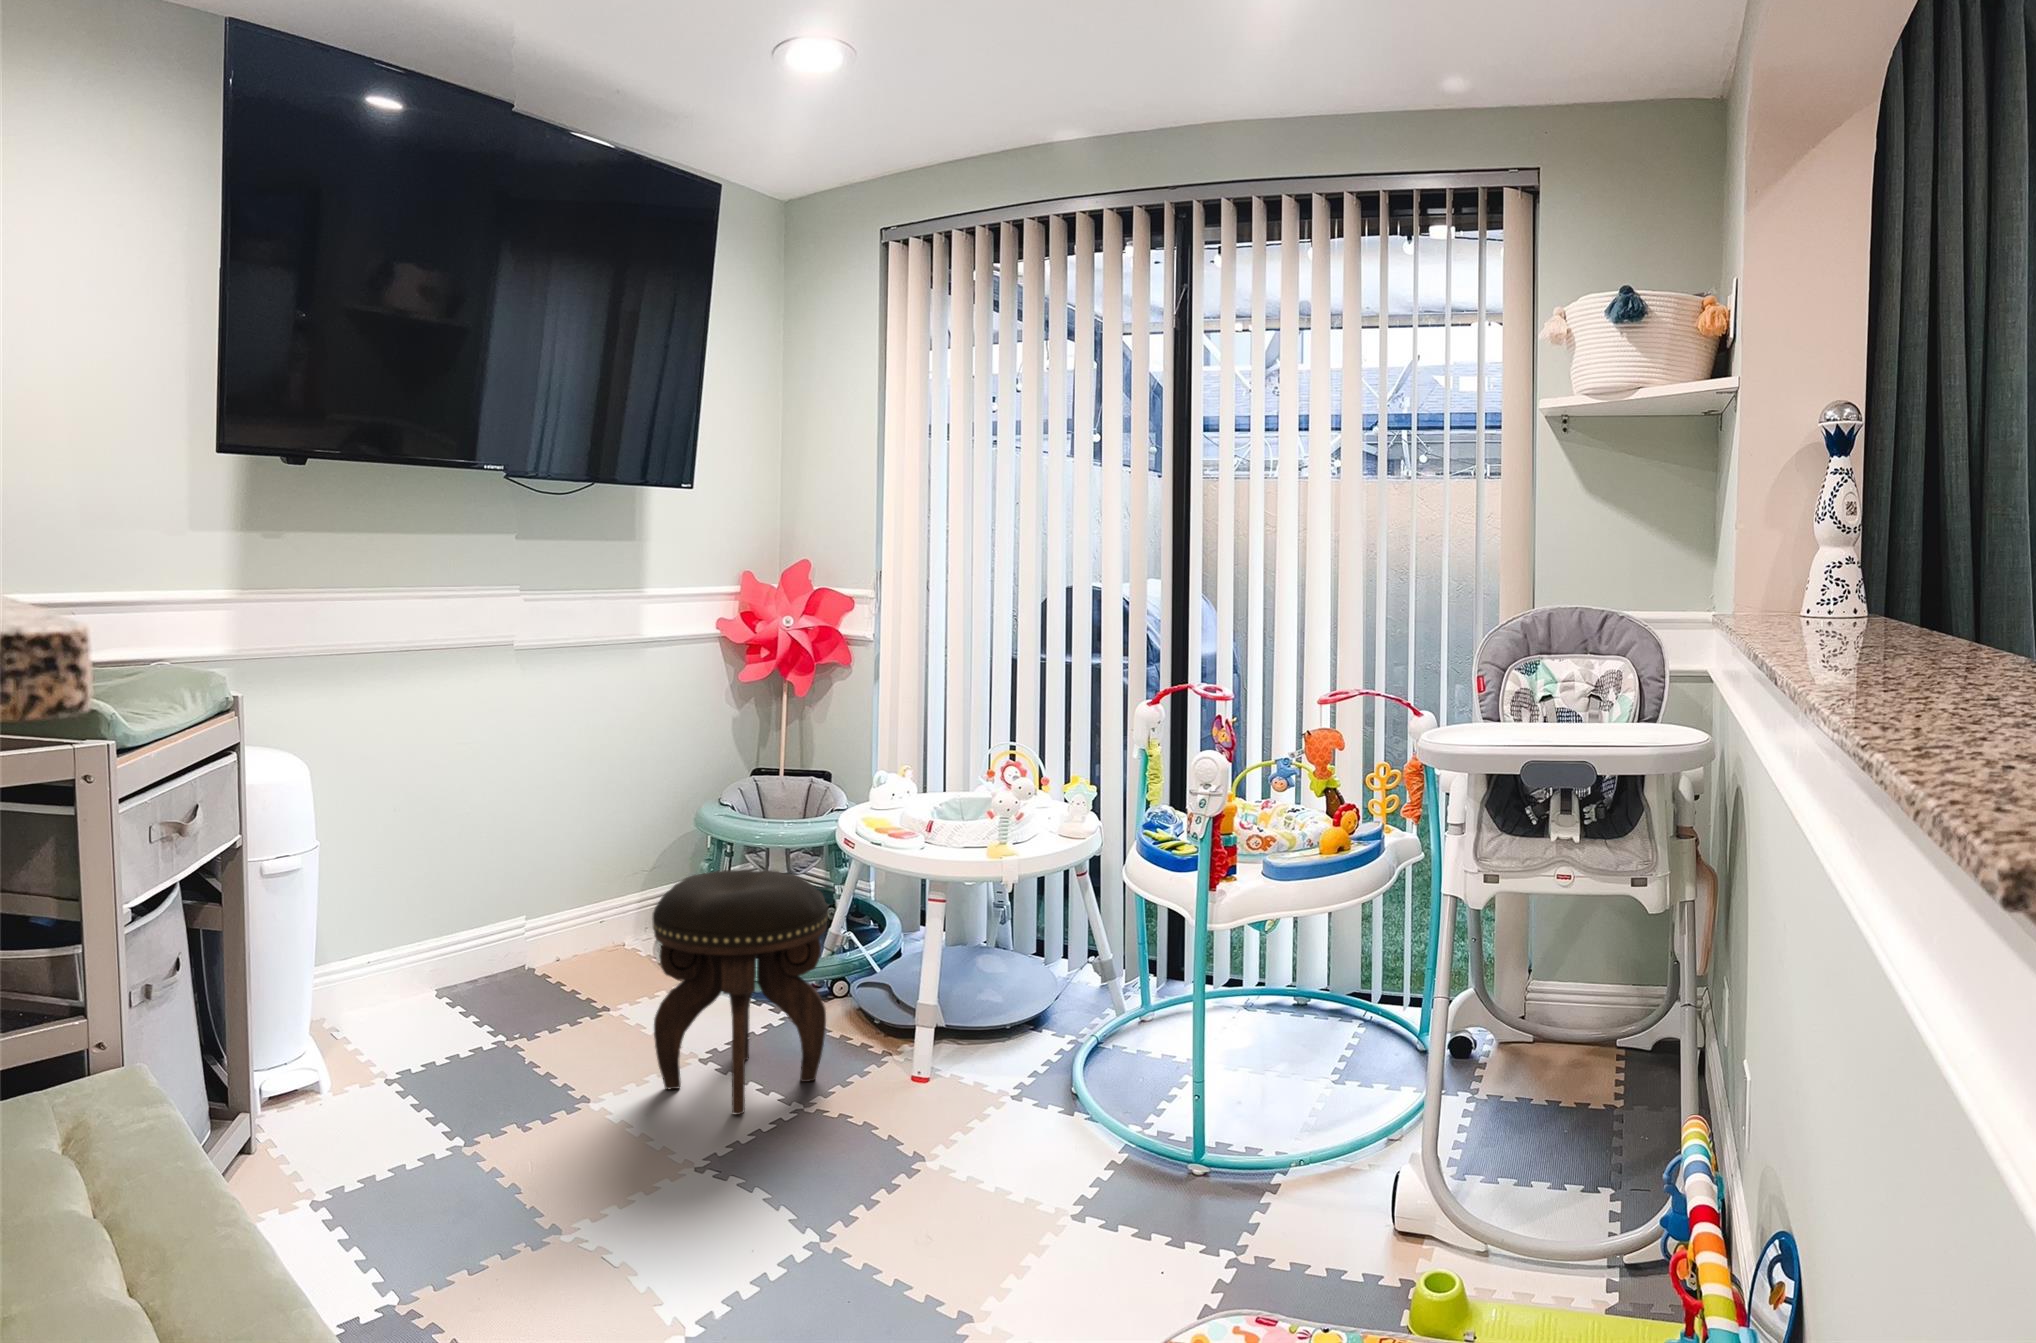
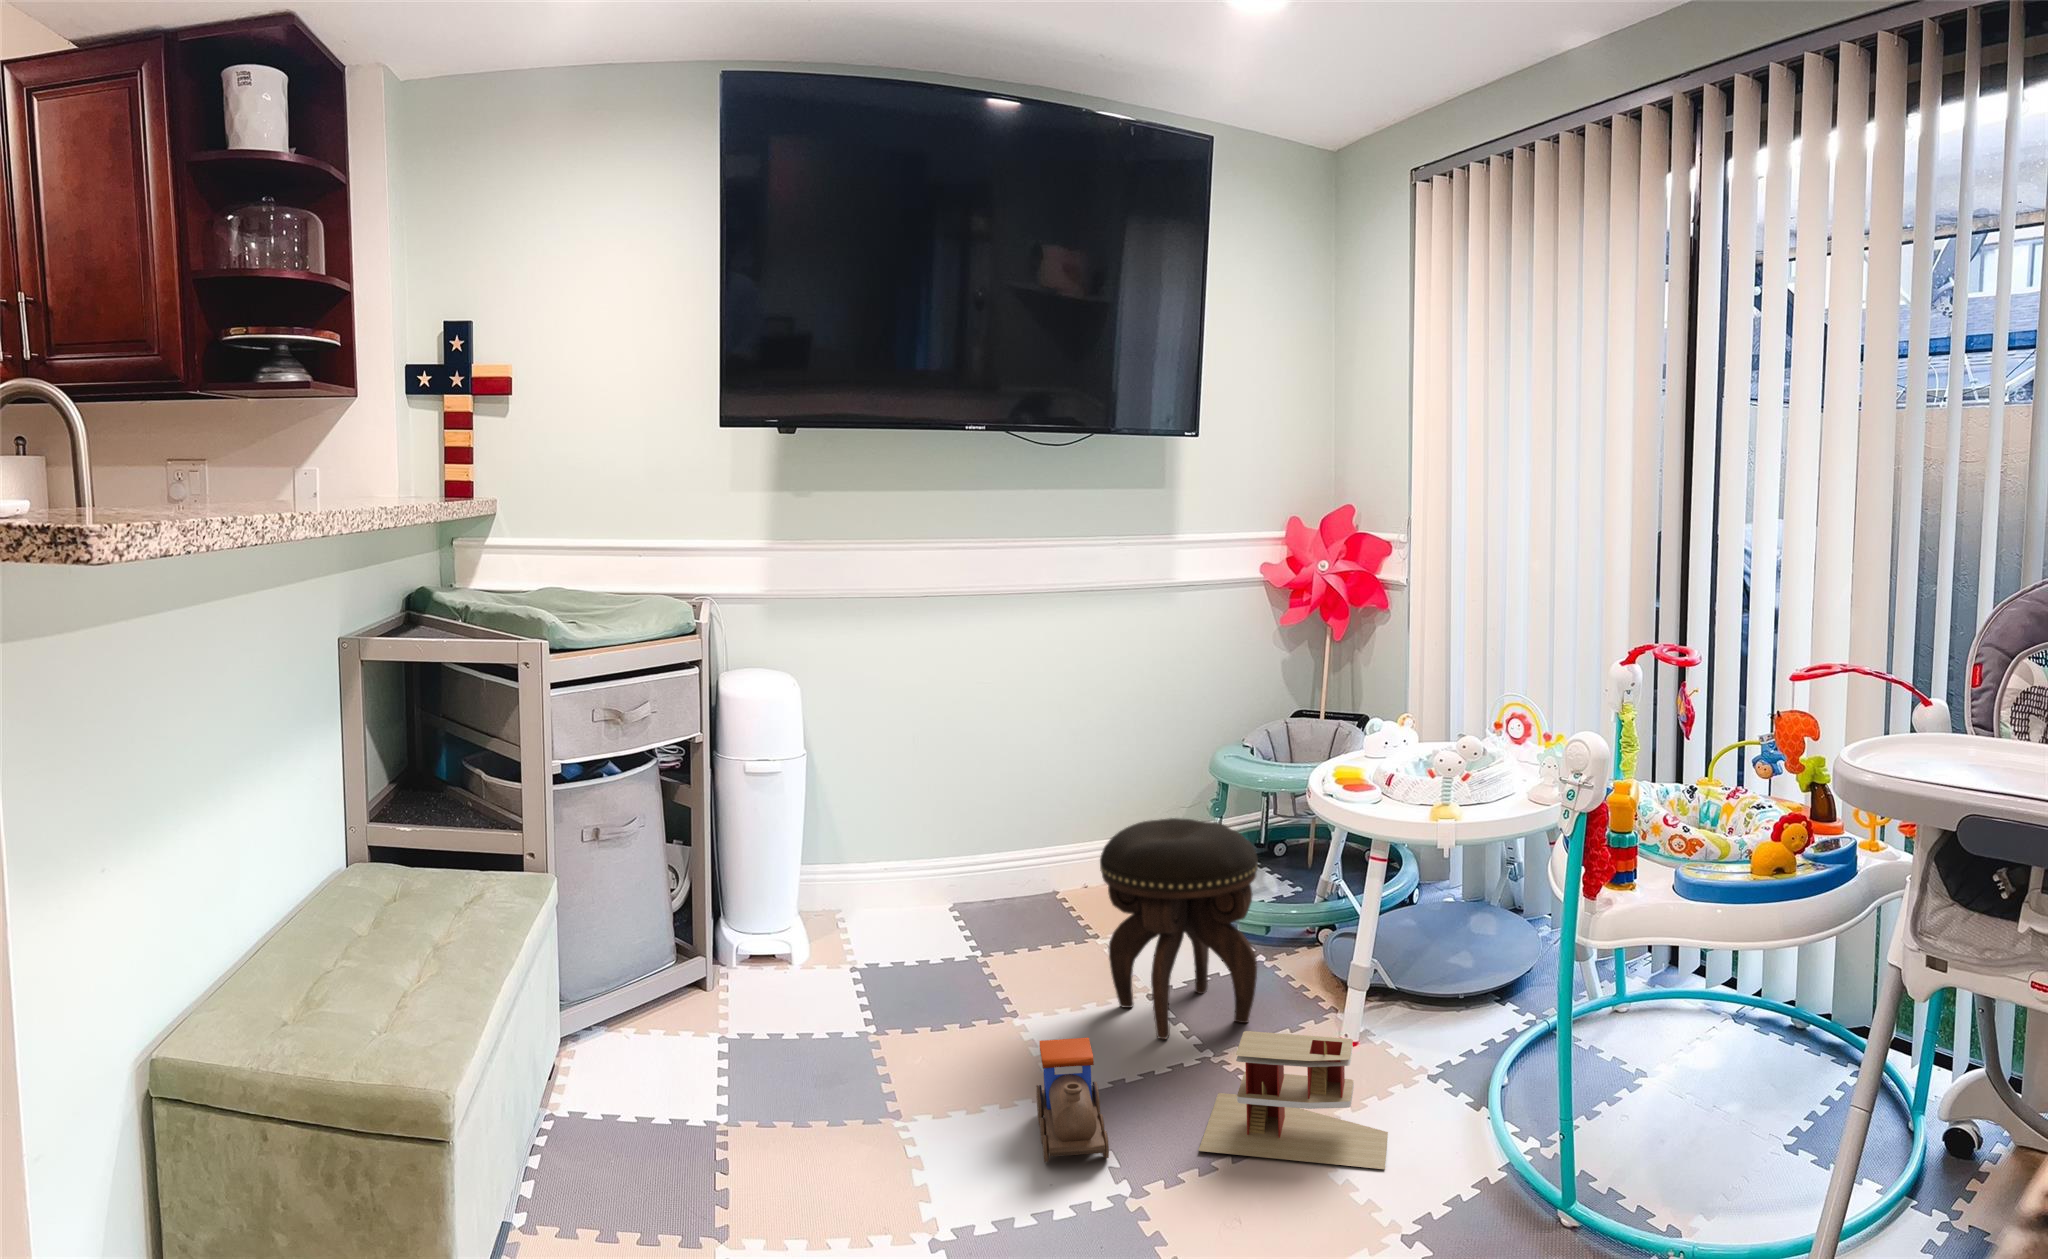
toy house: none [838,1069,1054,1224] -> present [1199,1031,1388,1169]
toy train: none [649,1123,775,1285] -> present [1036,1038,1109,1162]

